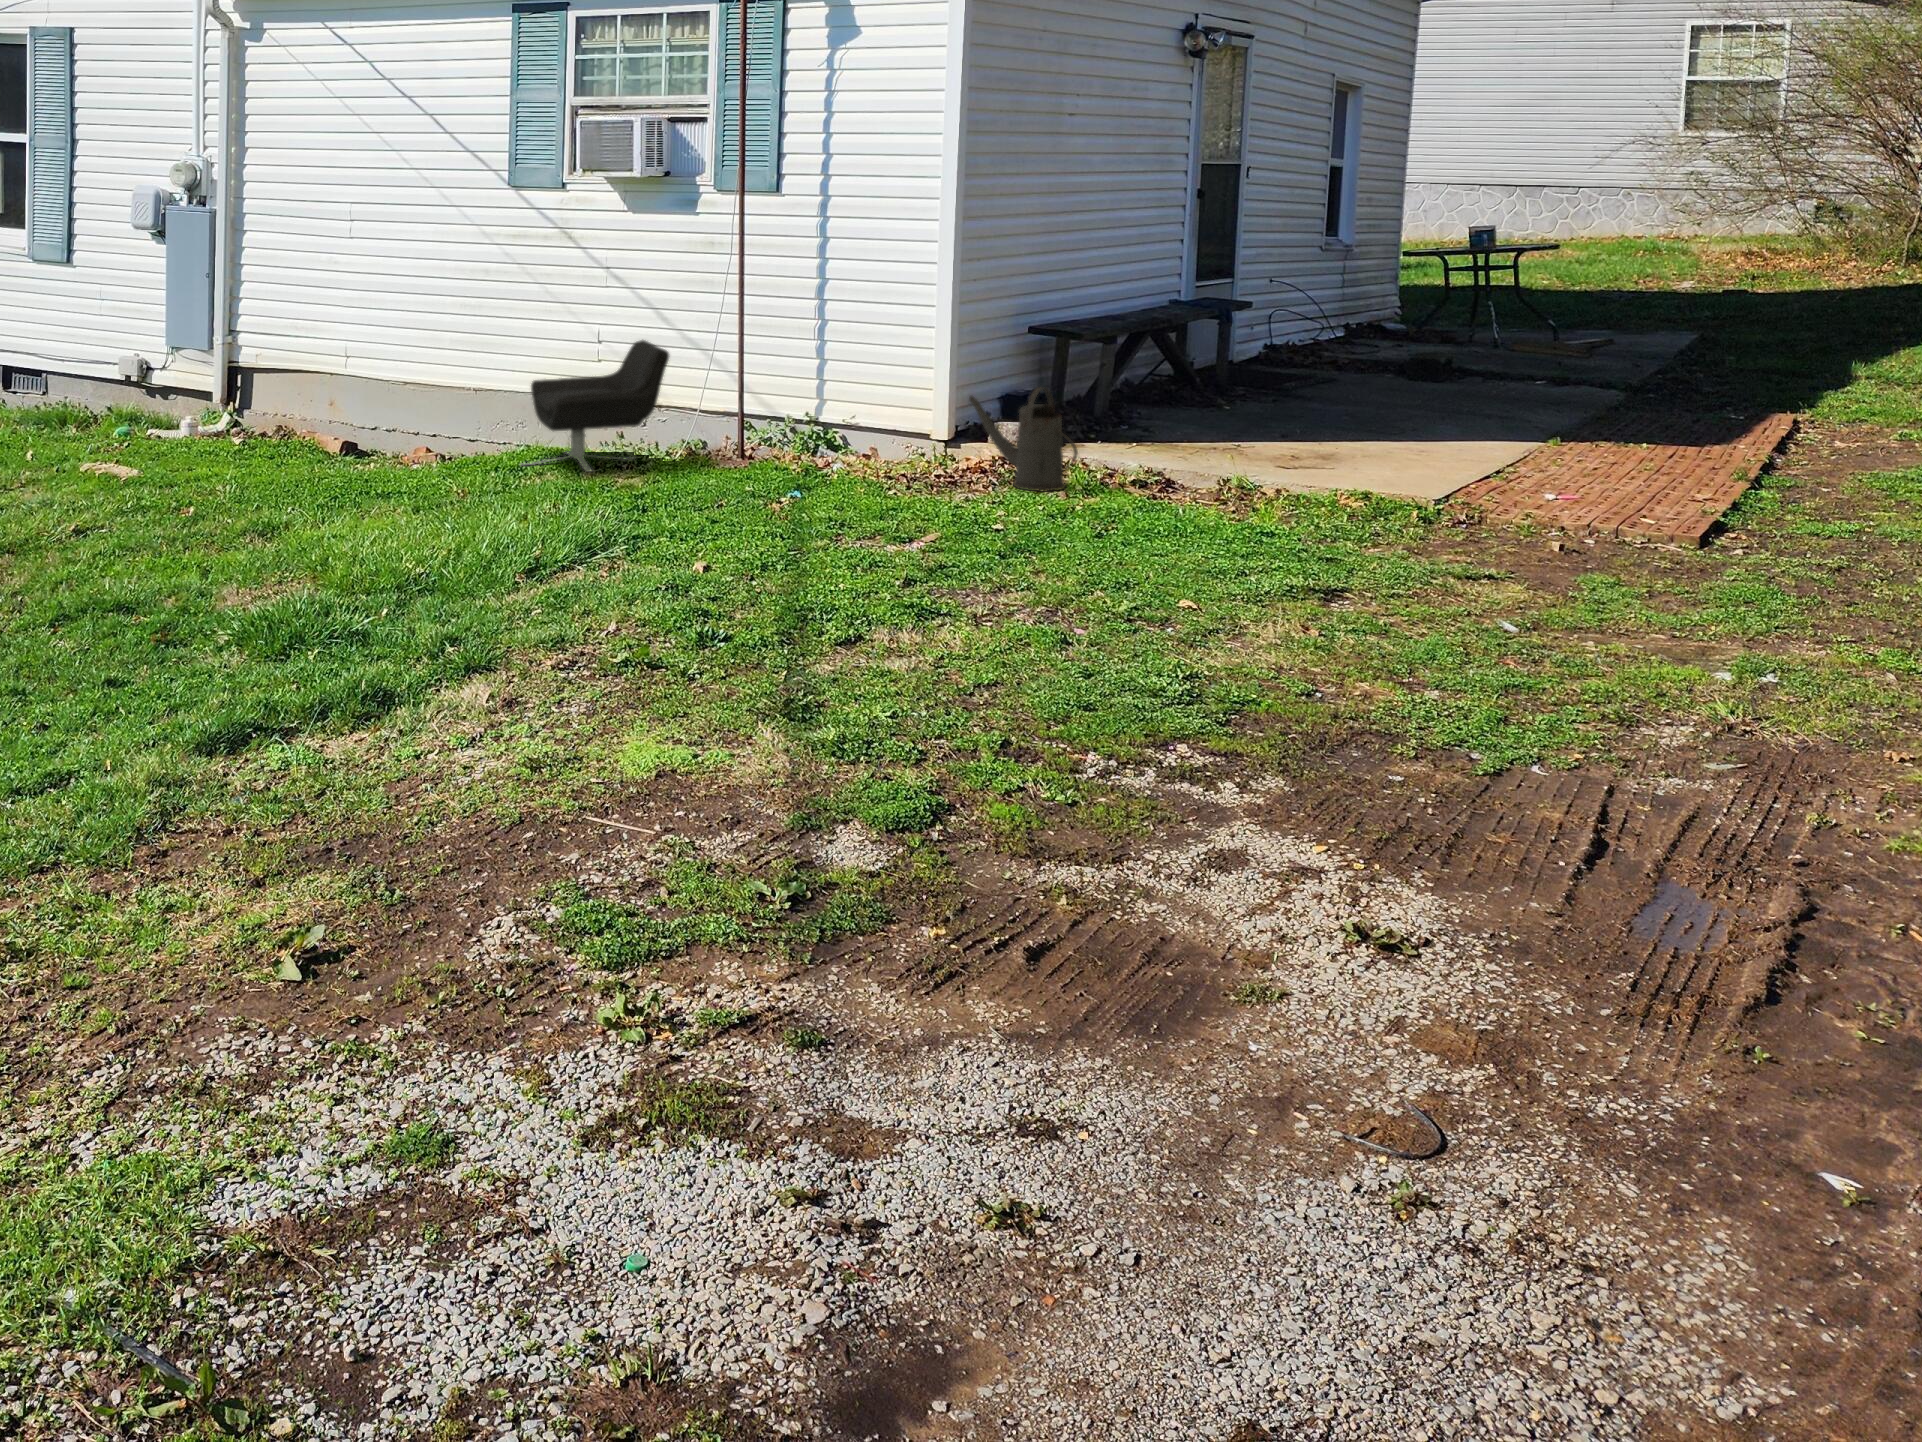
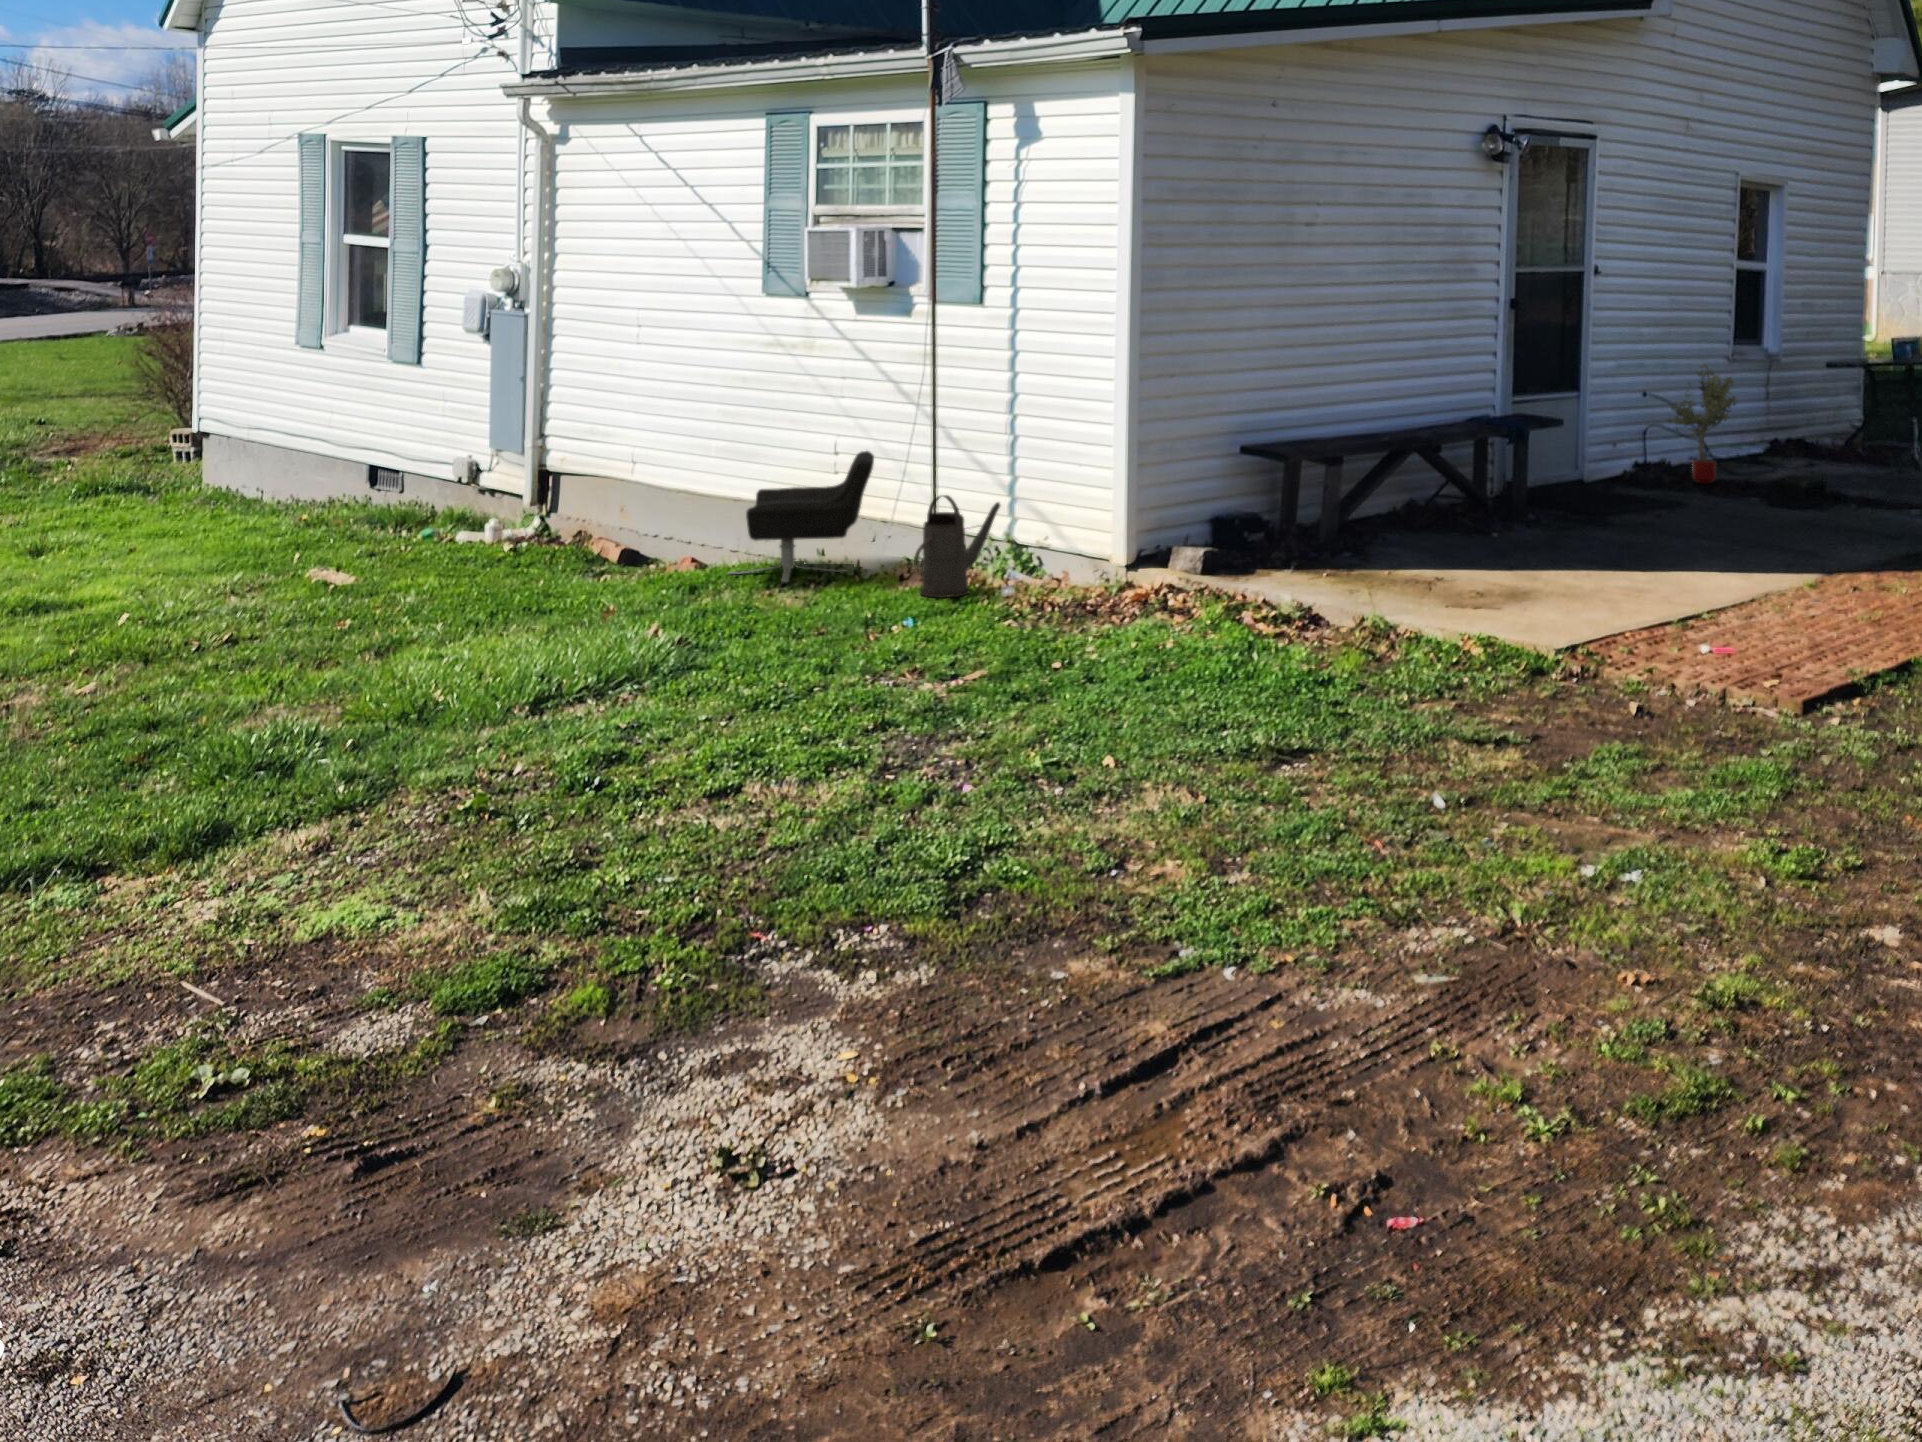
potted tree: none [1264,243,1326,353] -> present [1667,365,1737,484]
watering can: present [969,387,1078,491] -> present [914,495,1000,598]

